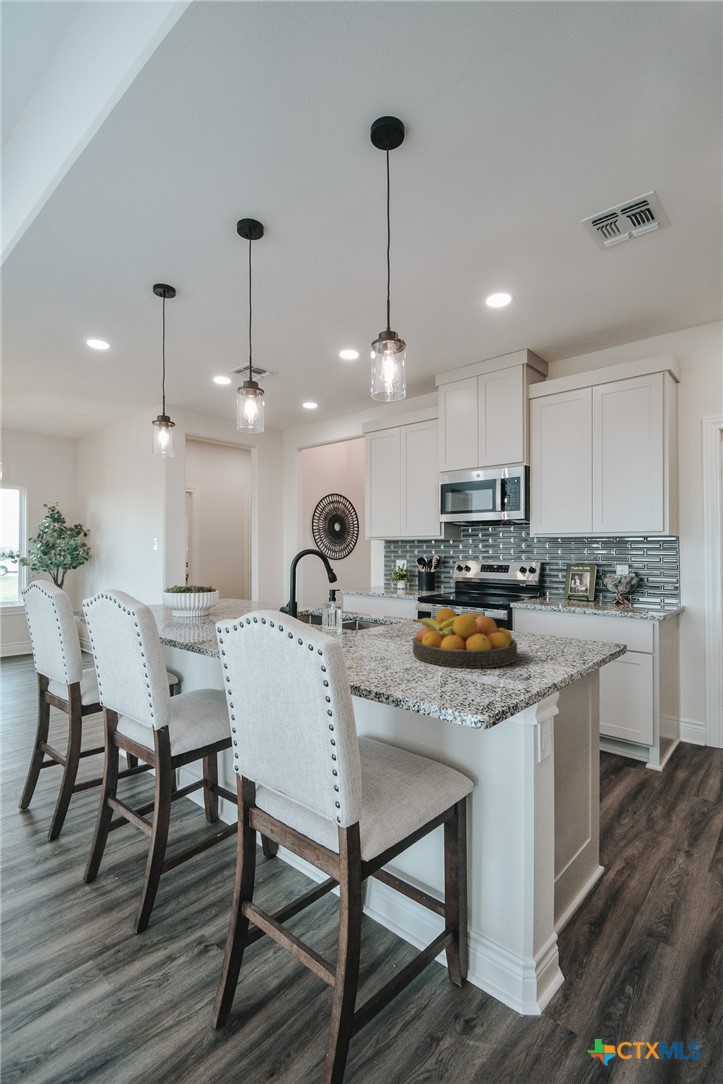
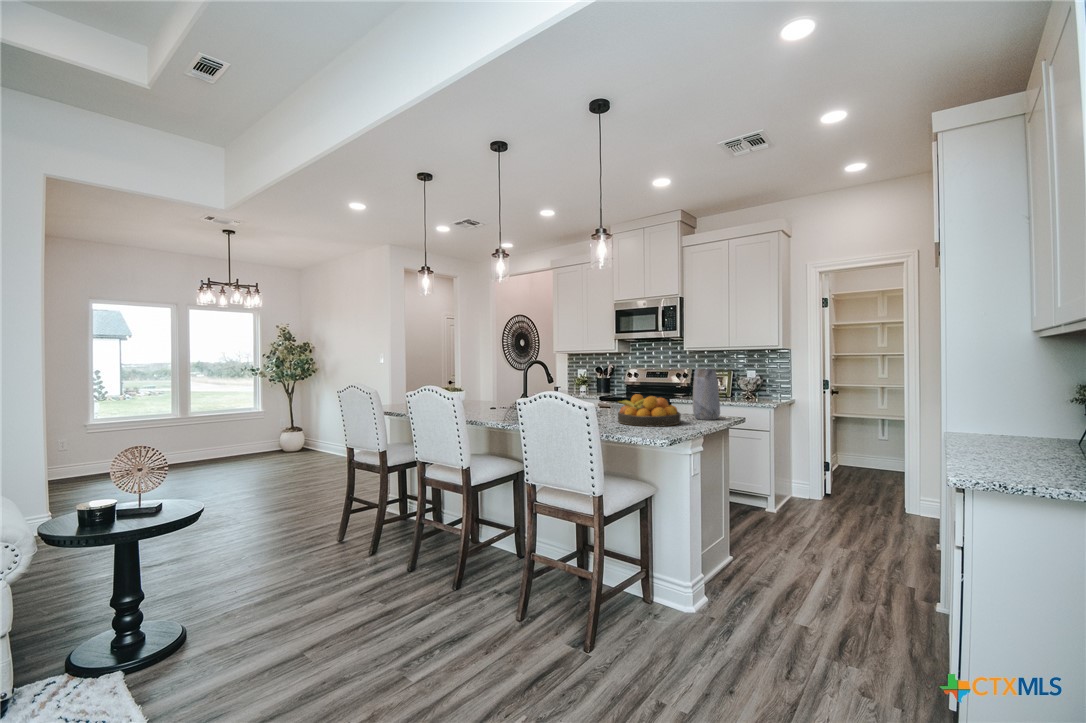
vase: none [539,567,585,652] -> present [693,369,720,420]

